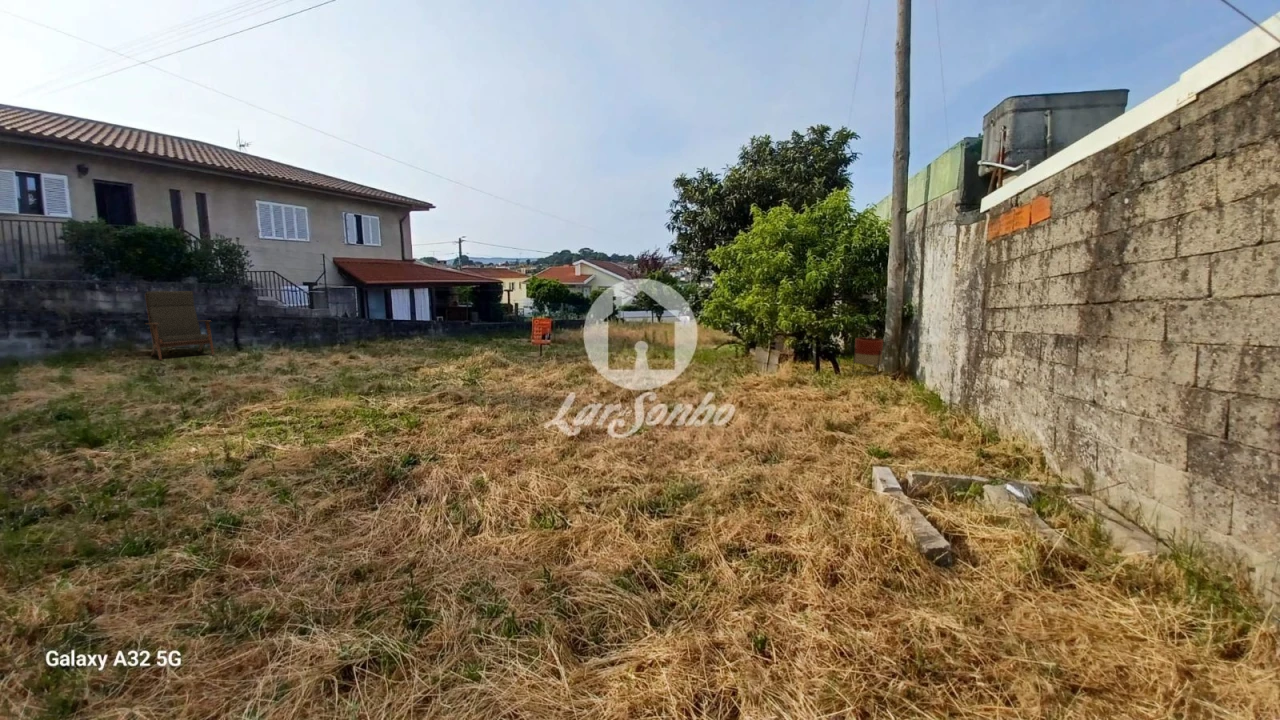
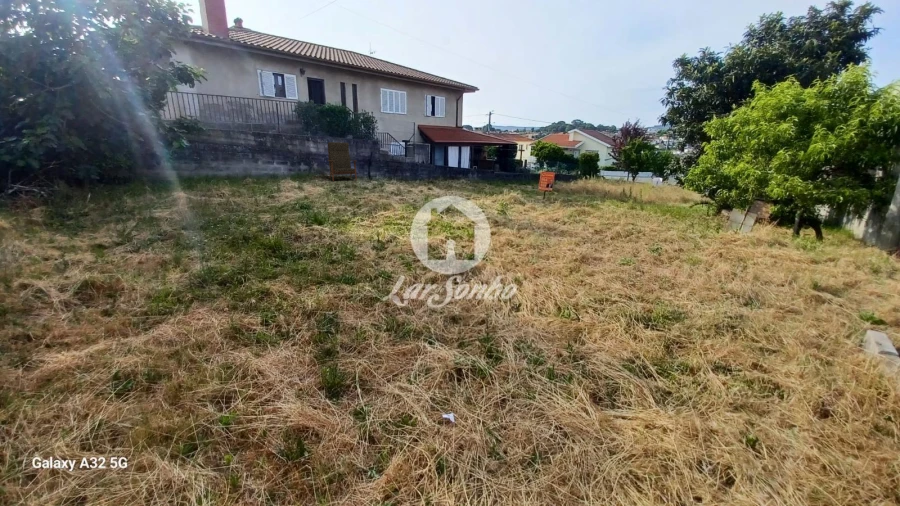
planter: present [853,338,883,370] -> none [839,211,888,248]

